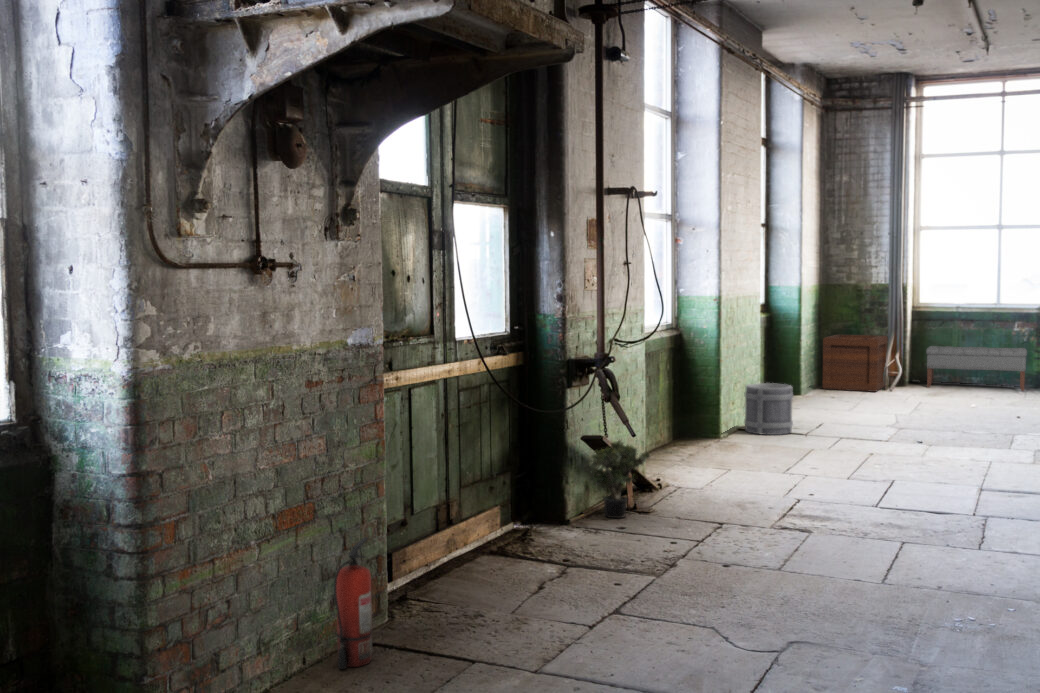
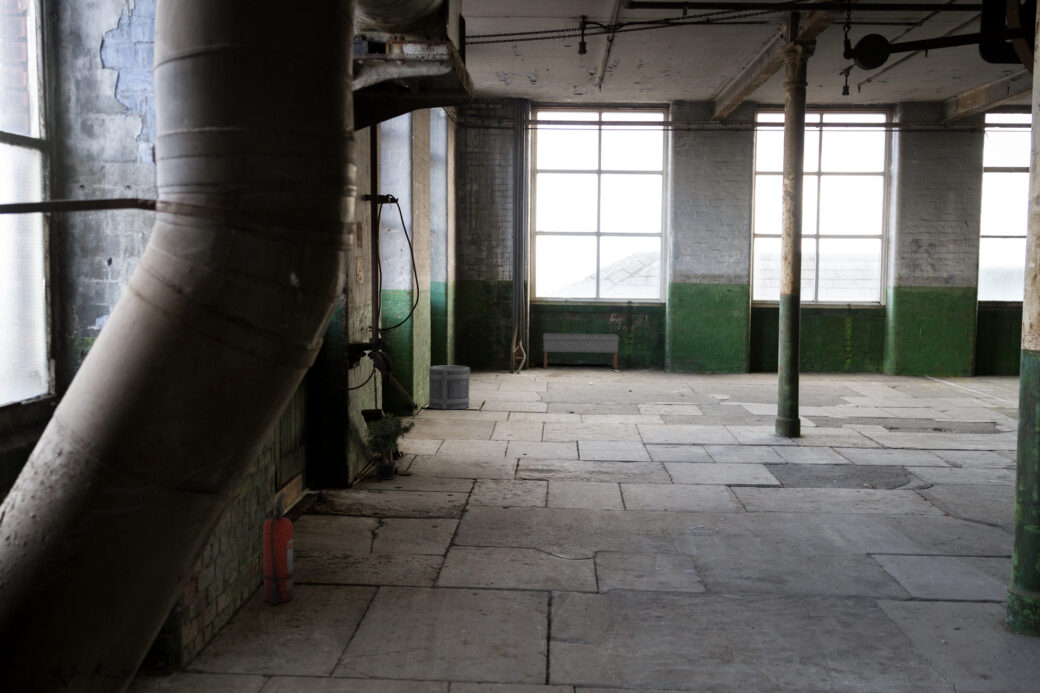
wooden crate: present [823,335,888,392] -> none [464,324,513,372]

